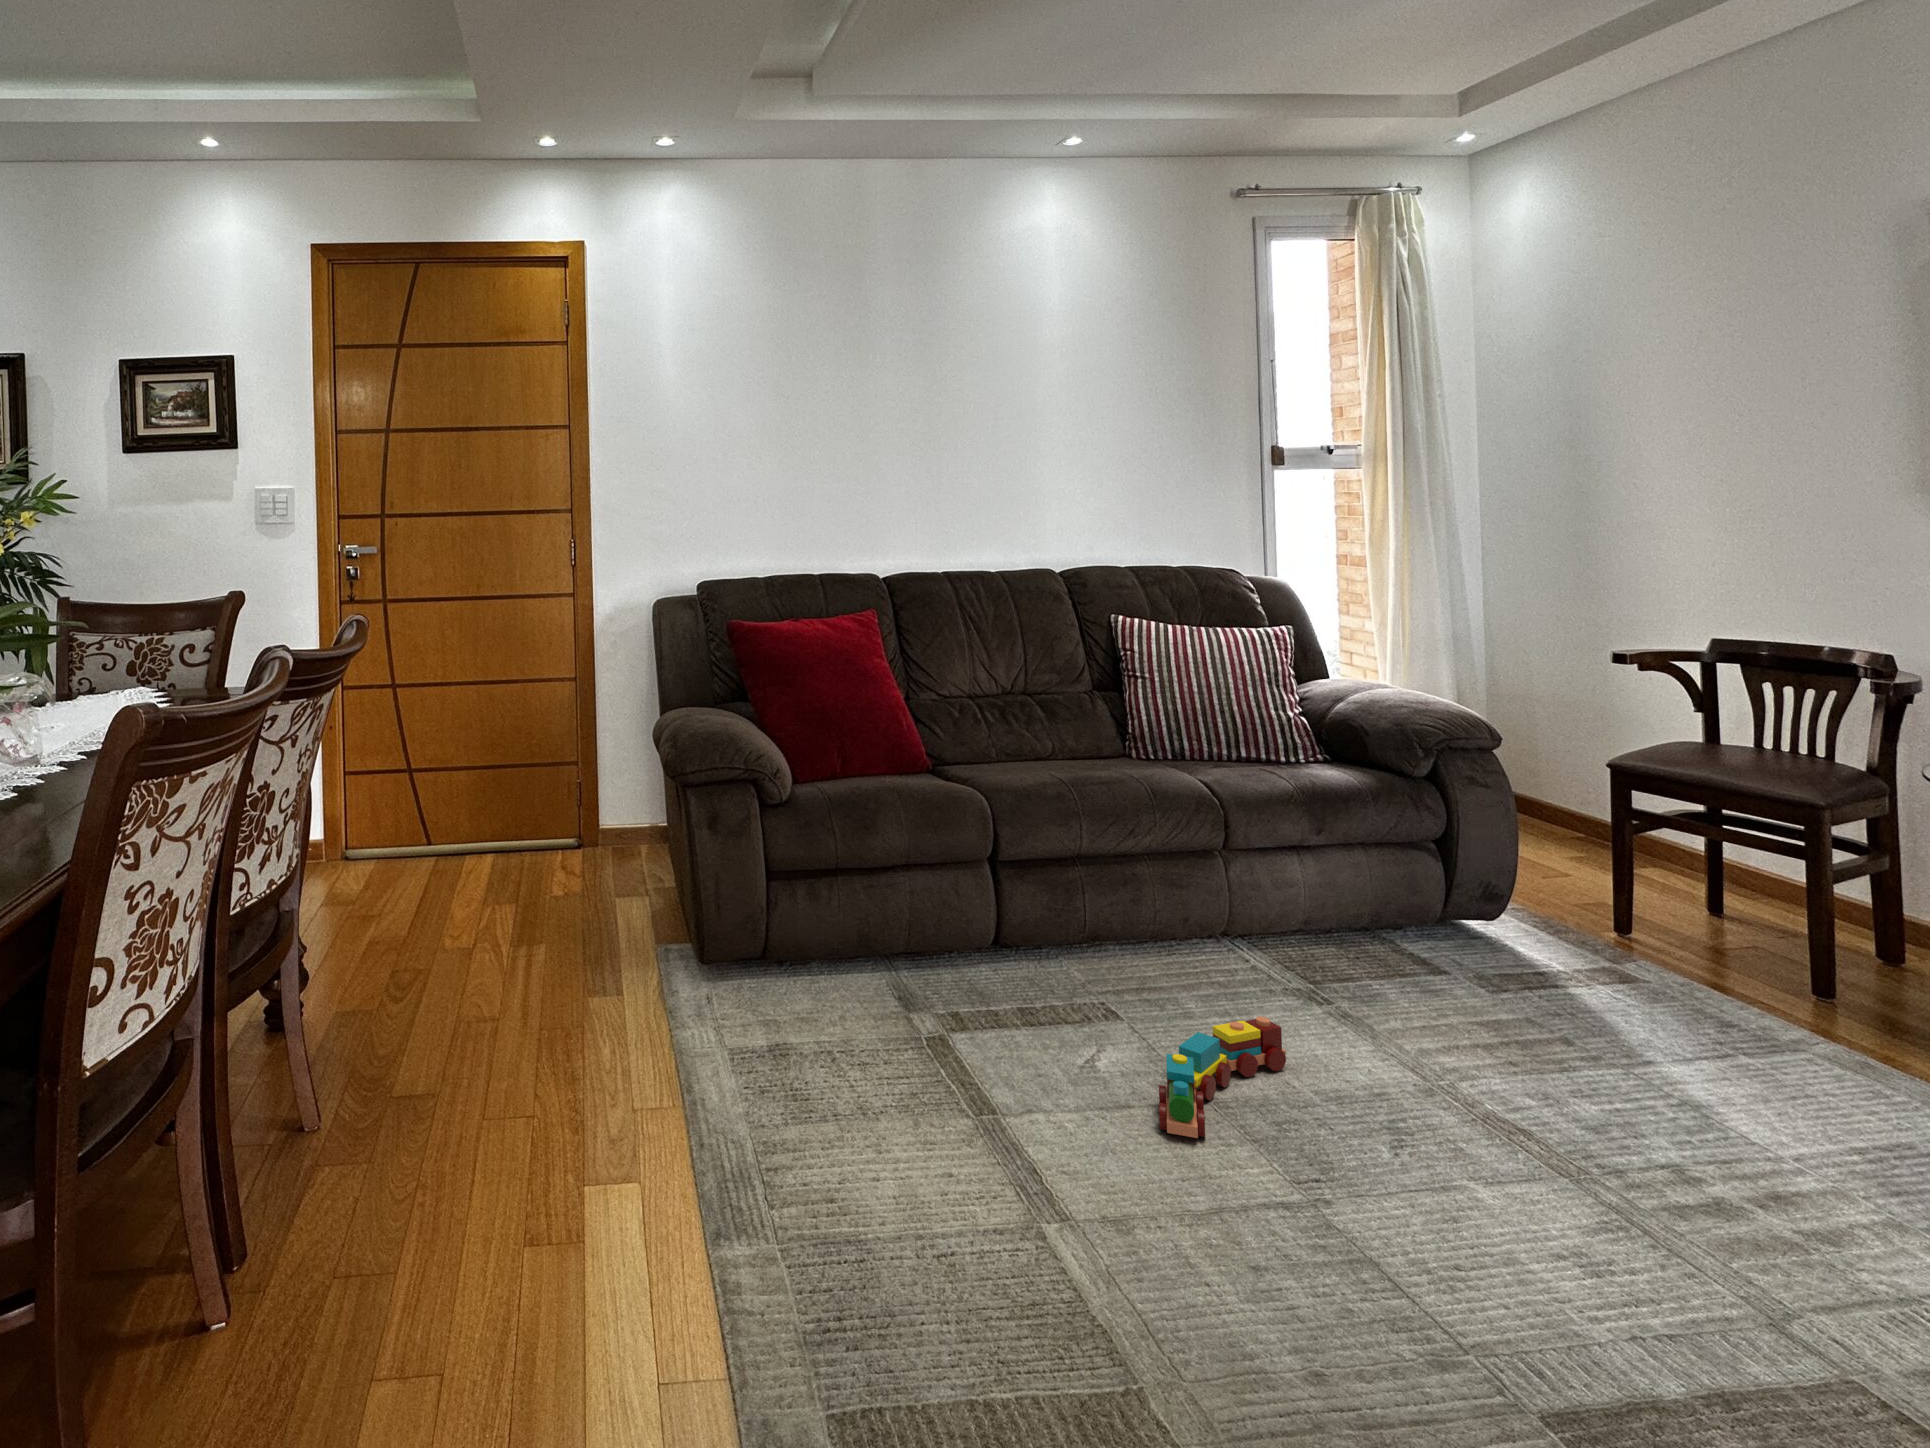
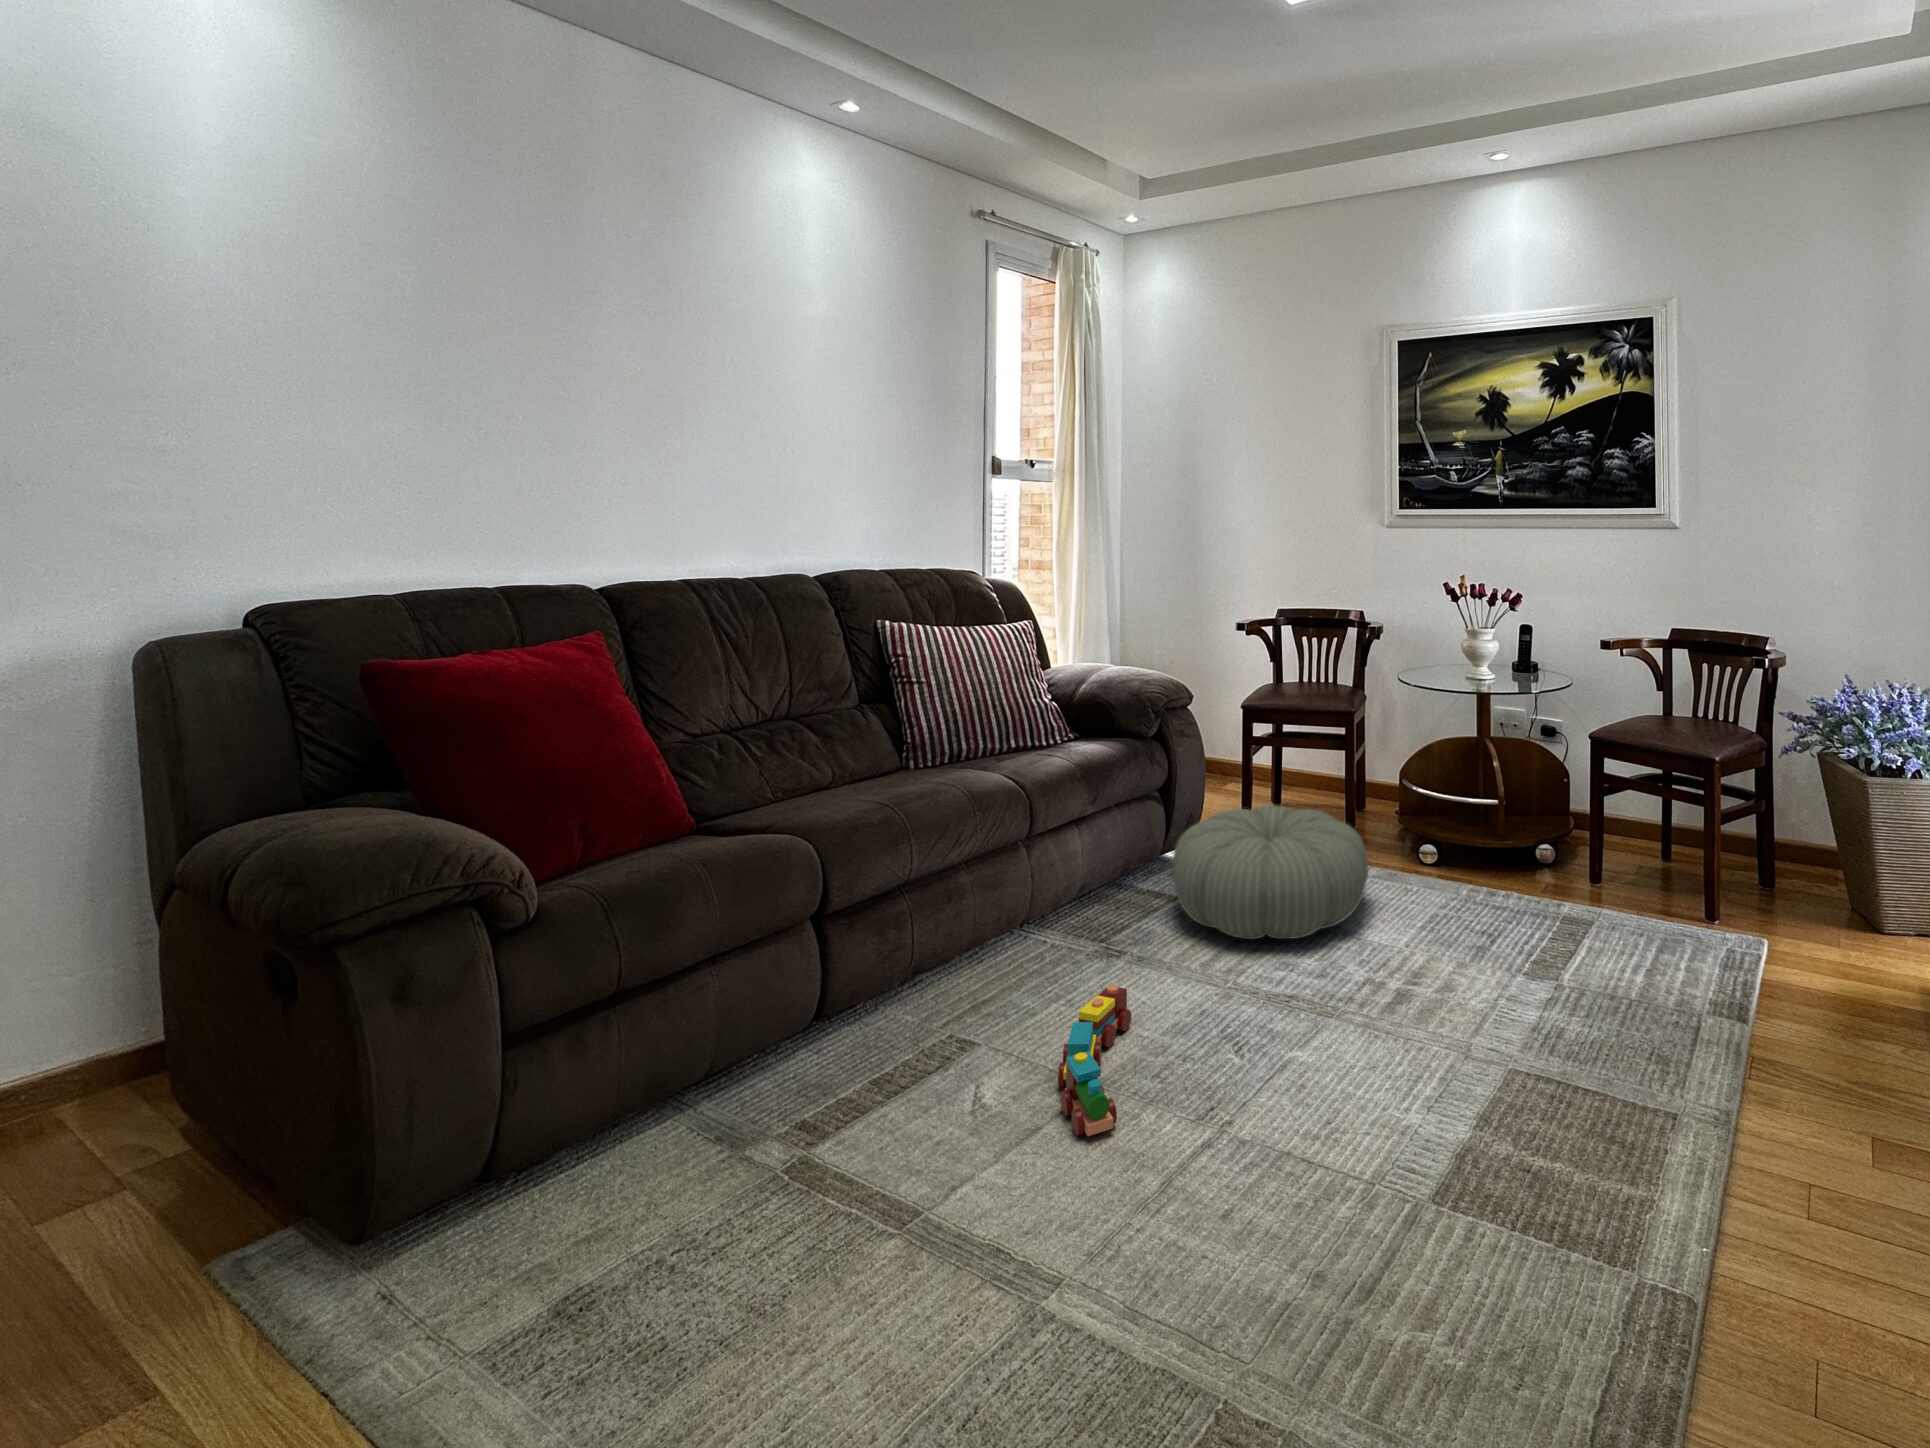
pouf: none [1415,887,1757,1076] -> present [1172,805,1368,939]

